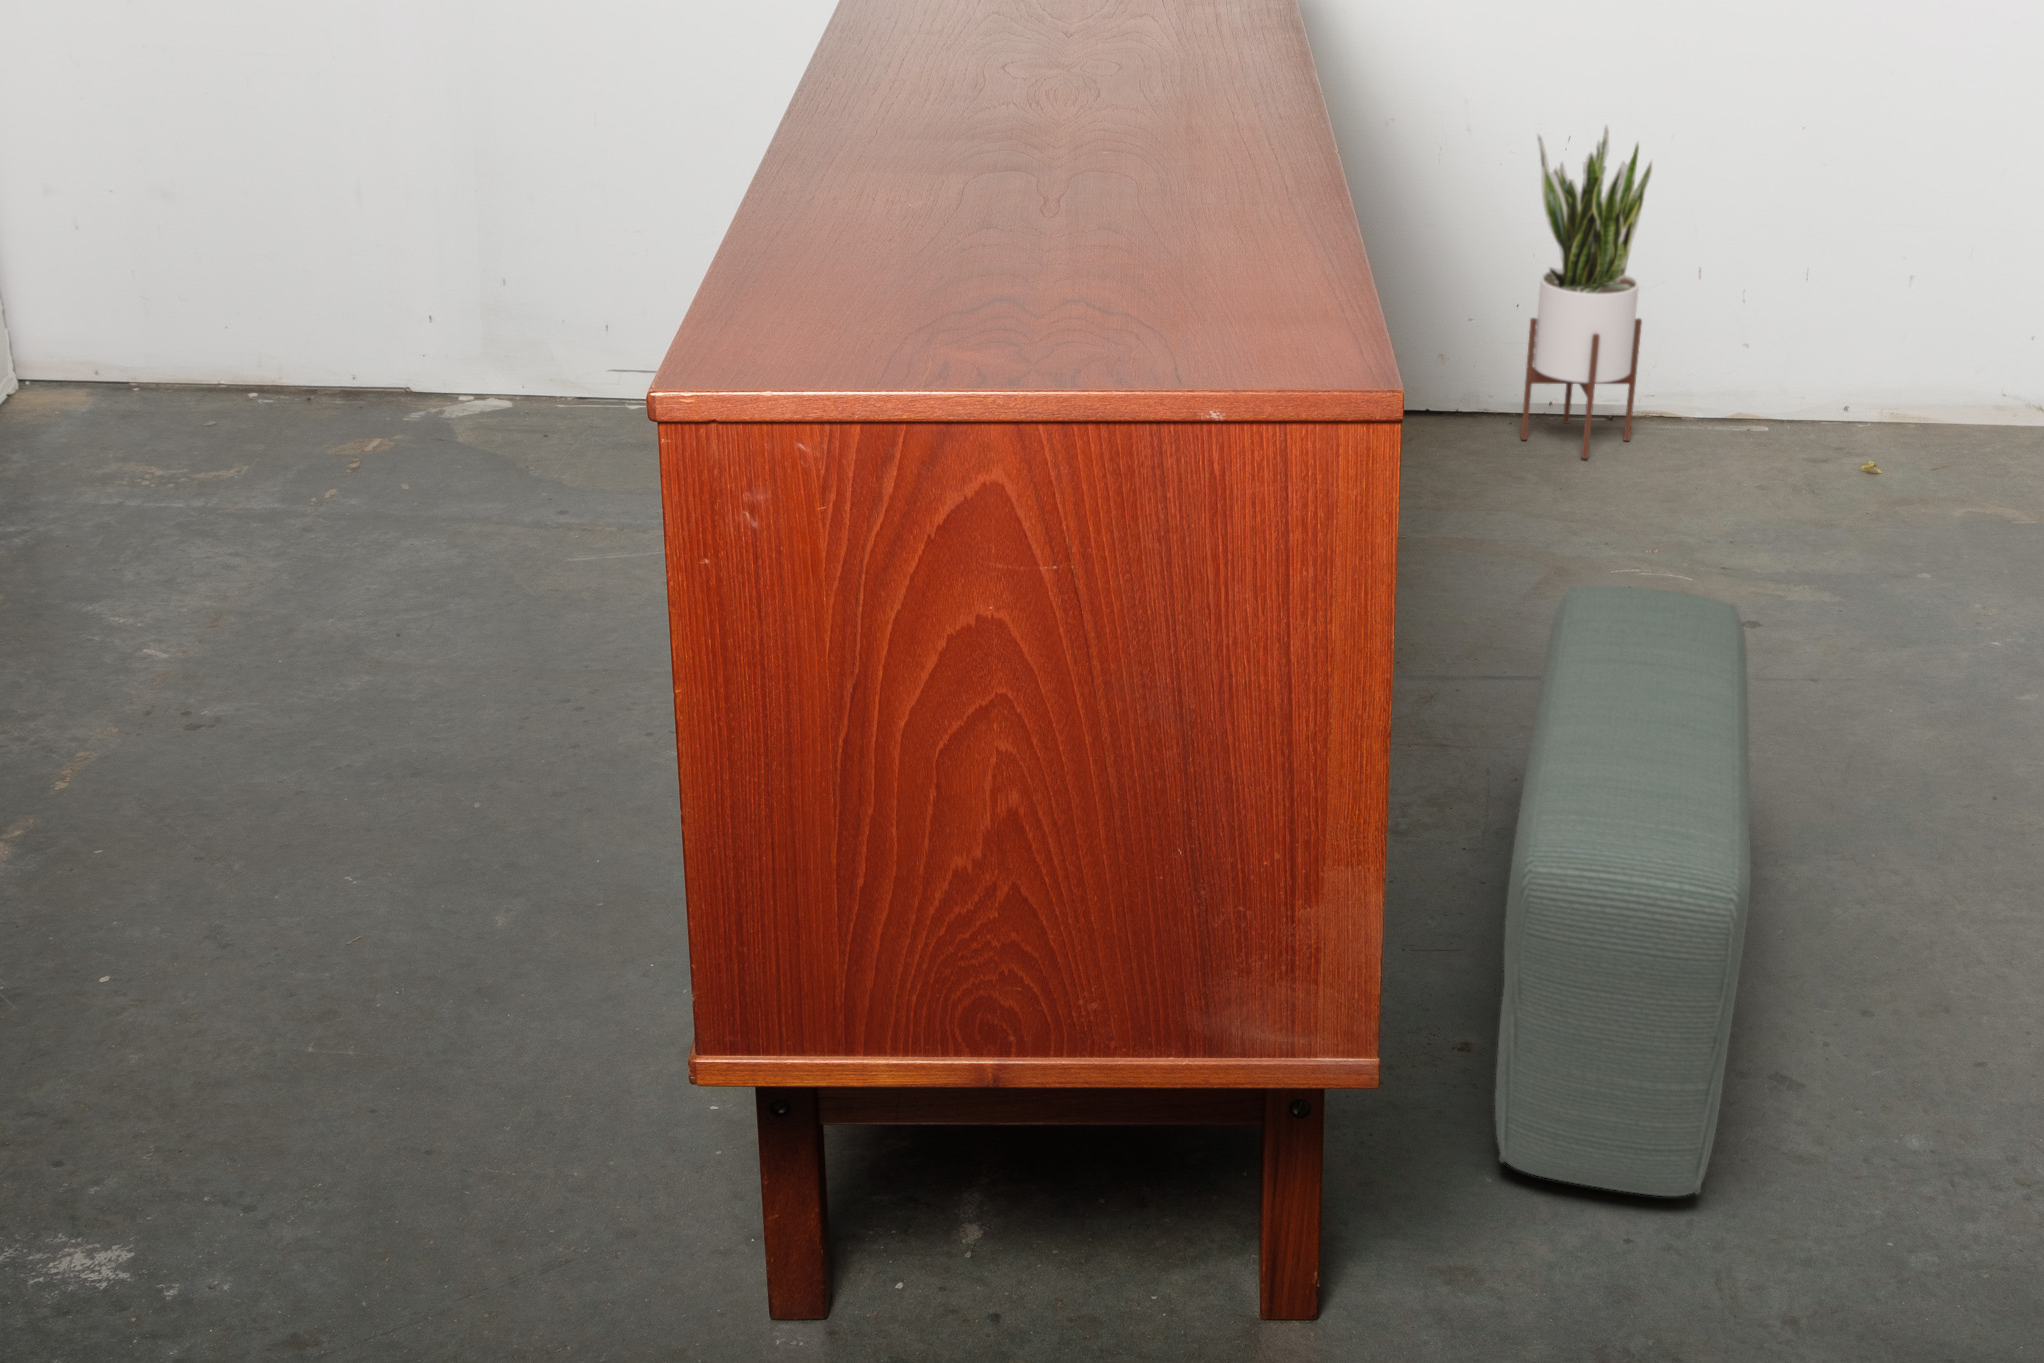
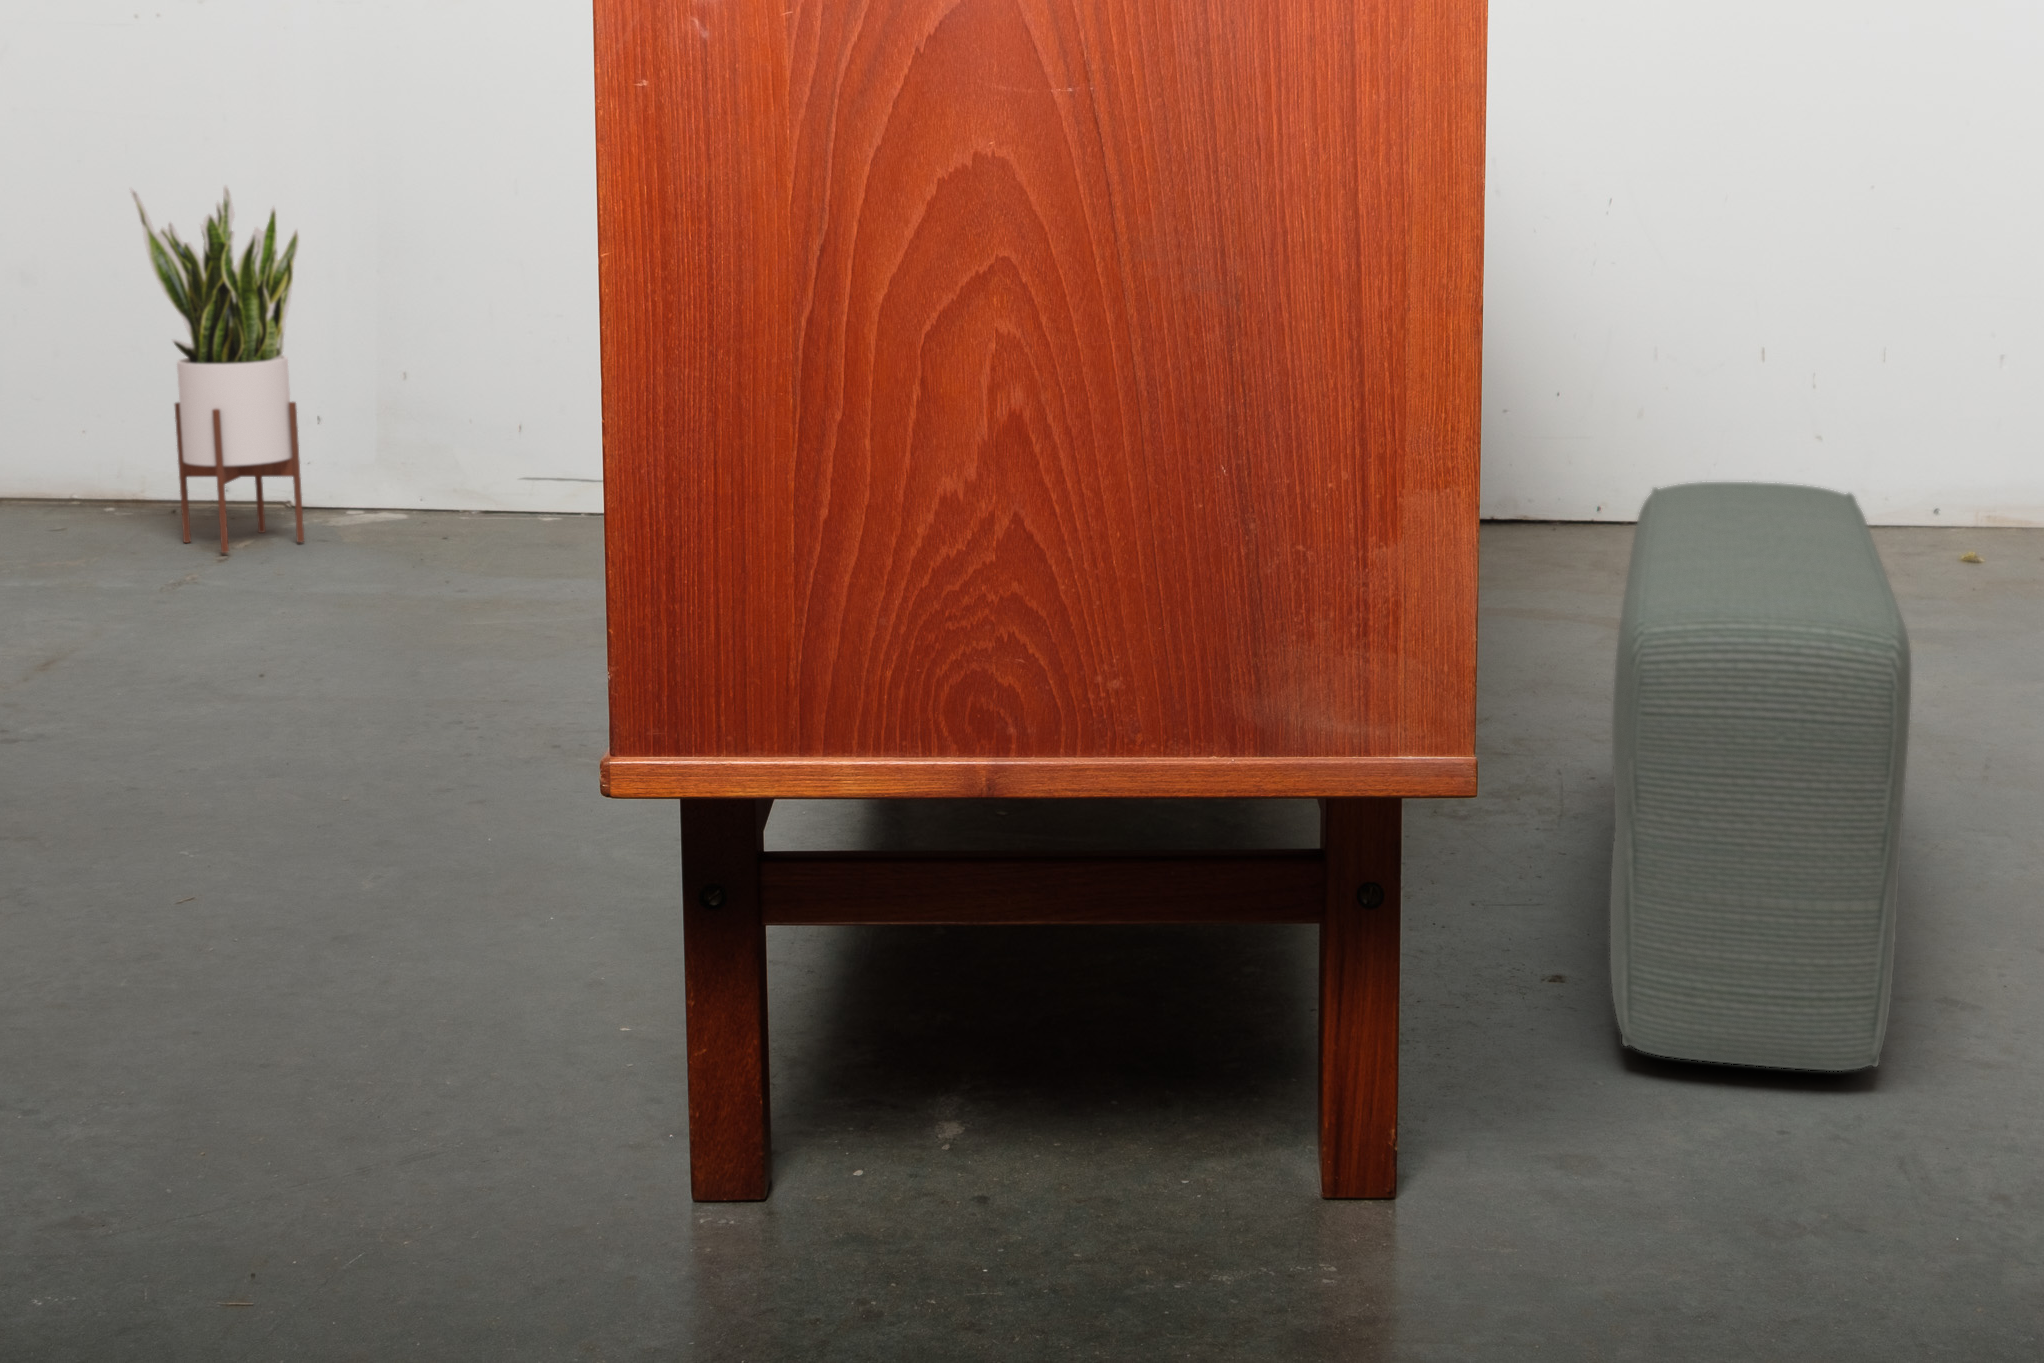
potted plant: present [1521,125,1652,459] -> present [130,185,304,553]

